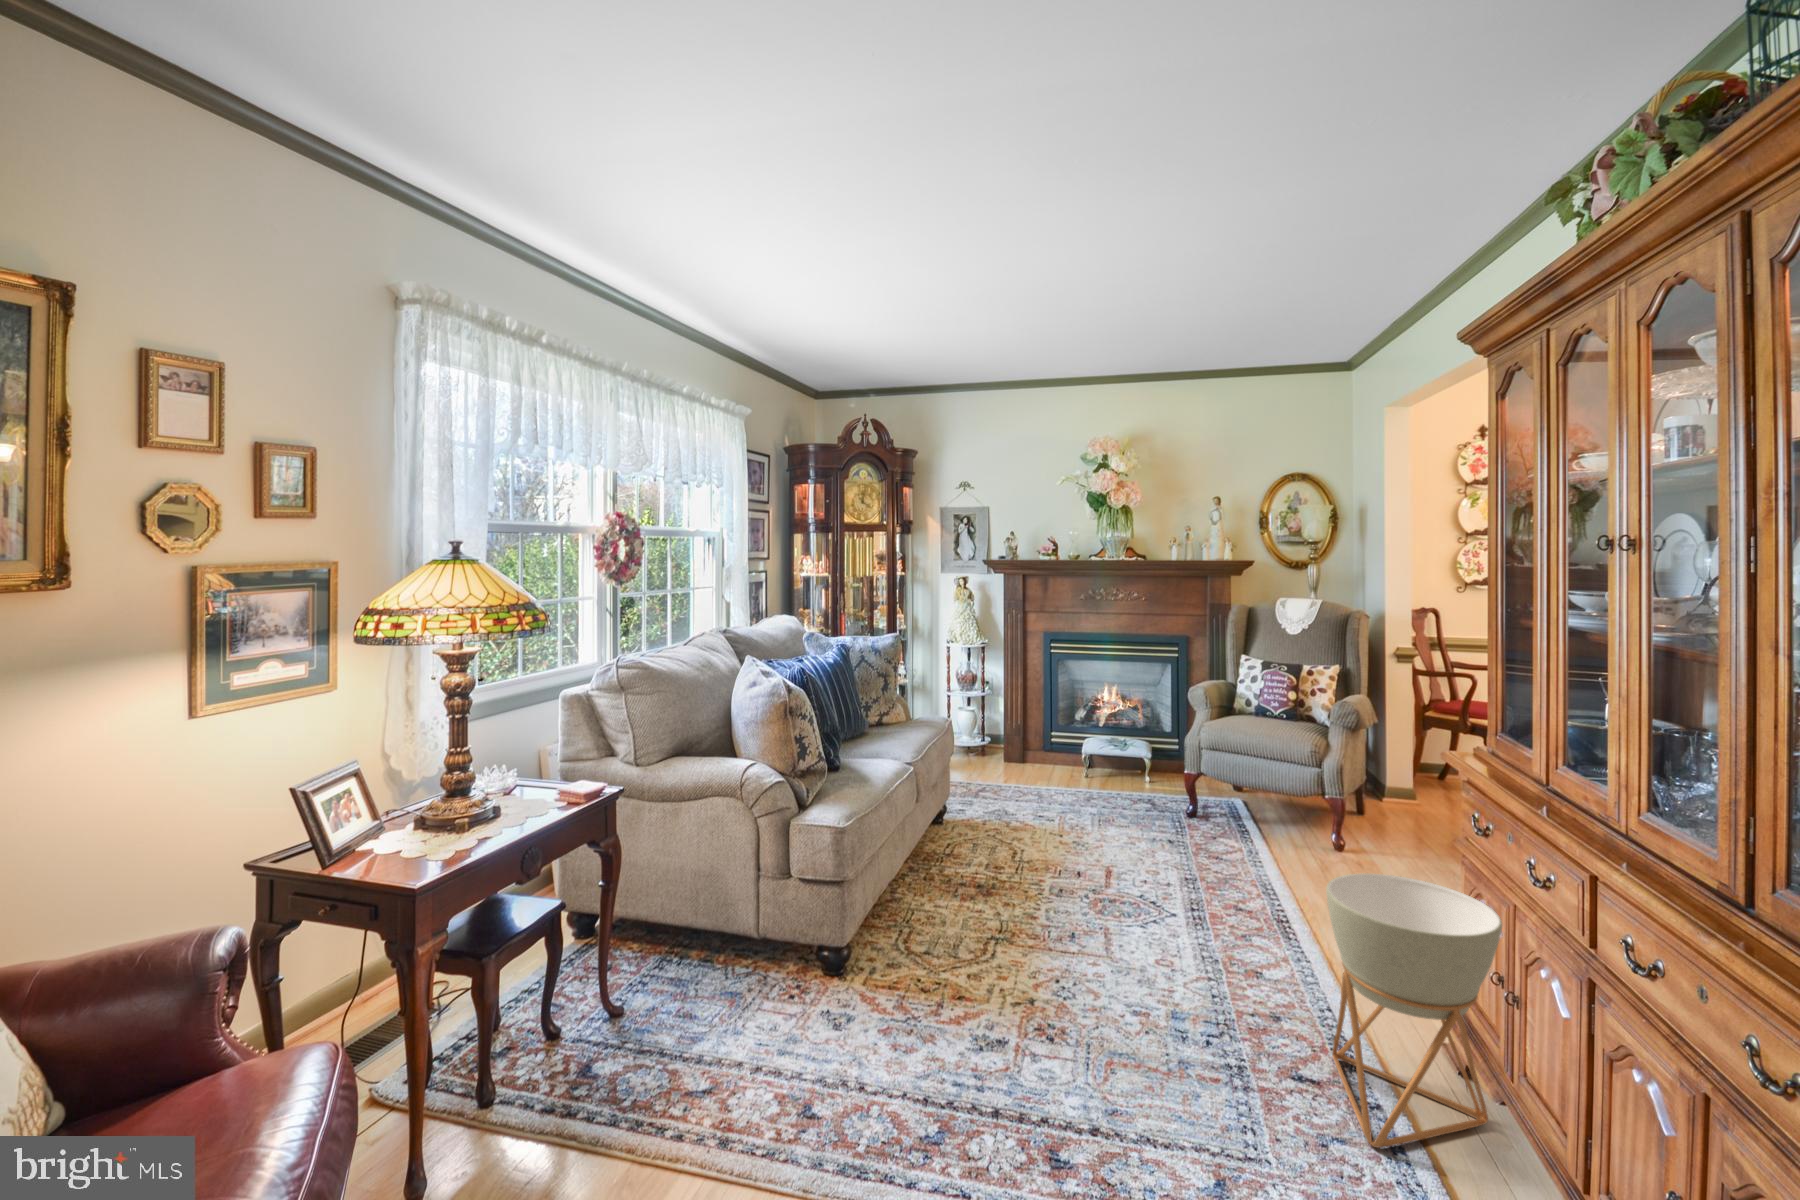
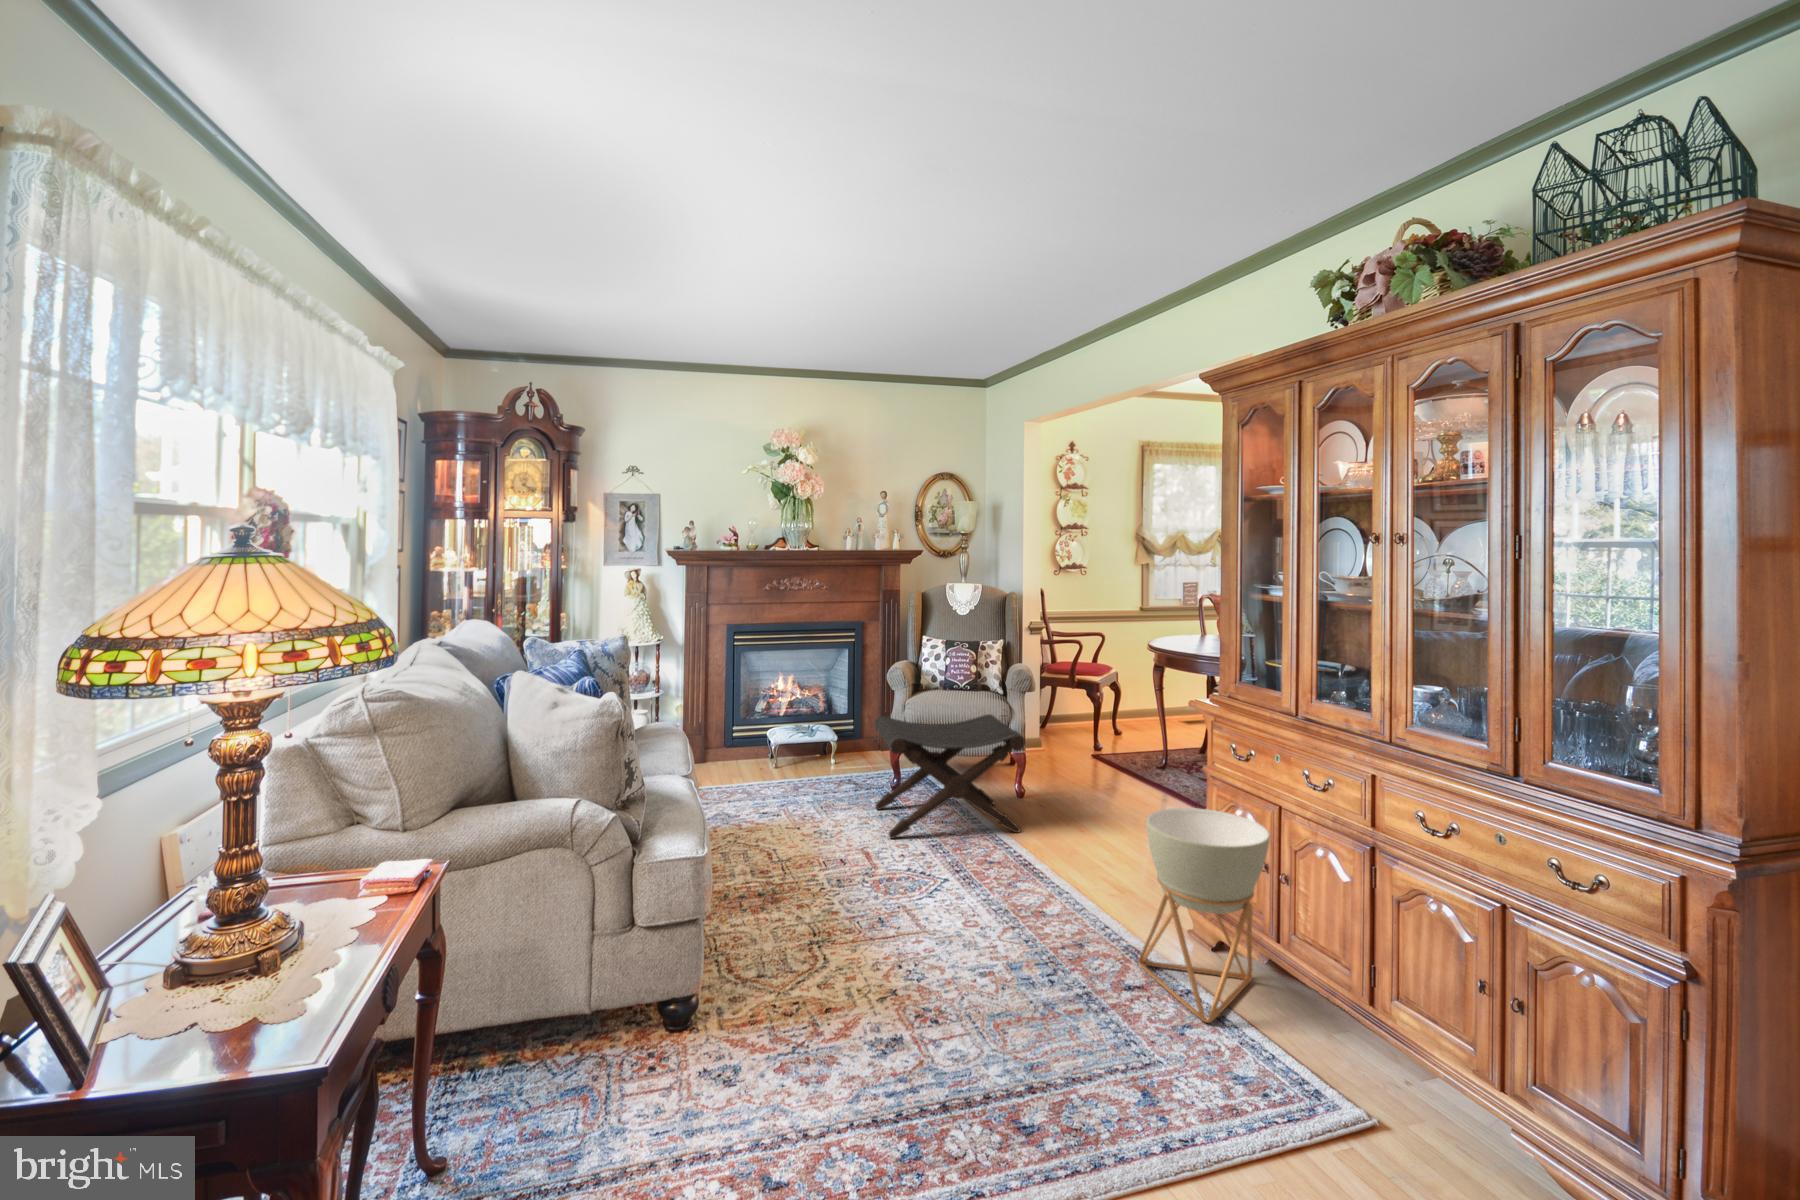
footstool: none [1140,734,1308,885] -> present [875,714,1025,838]

